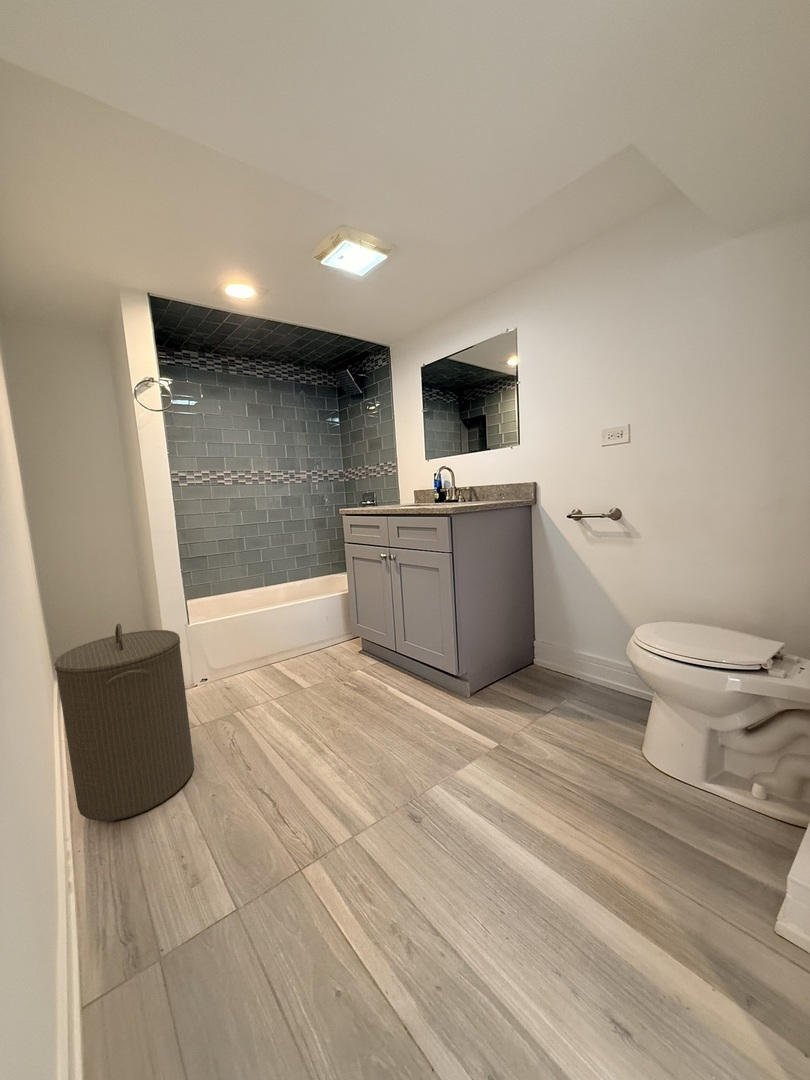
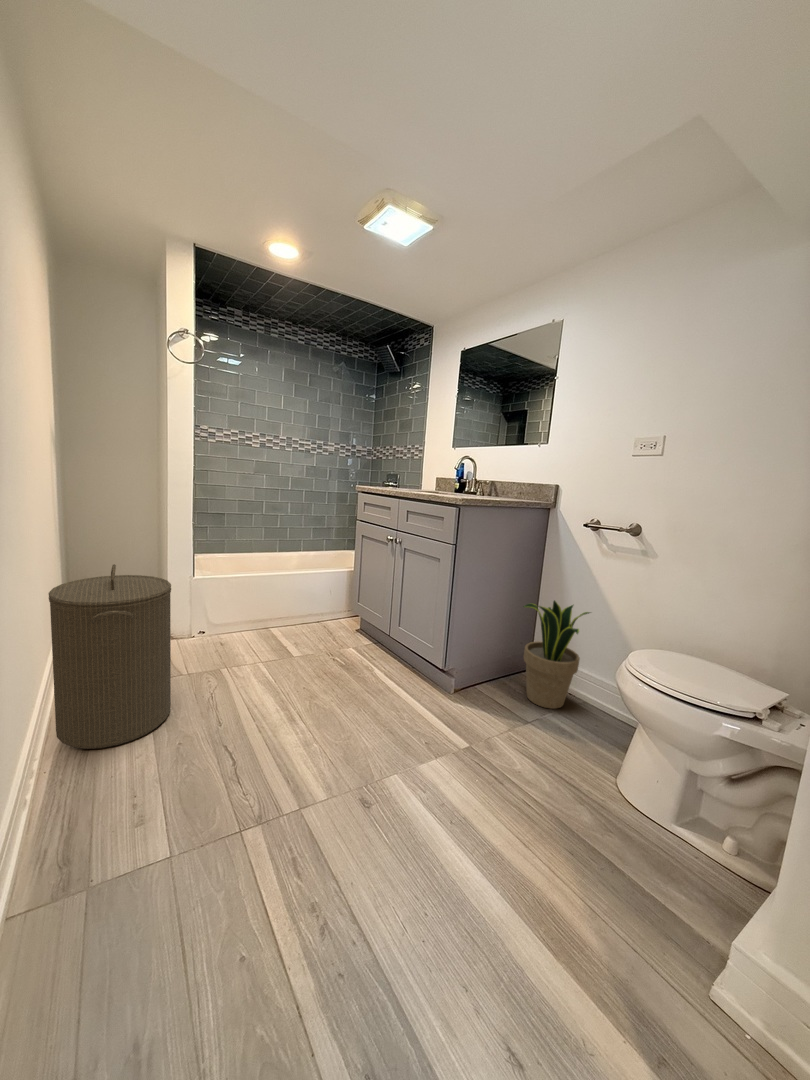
potted plant: none [523,590,588,695] -> present [524,600,590,709]

